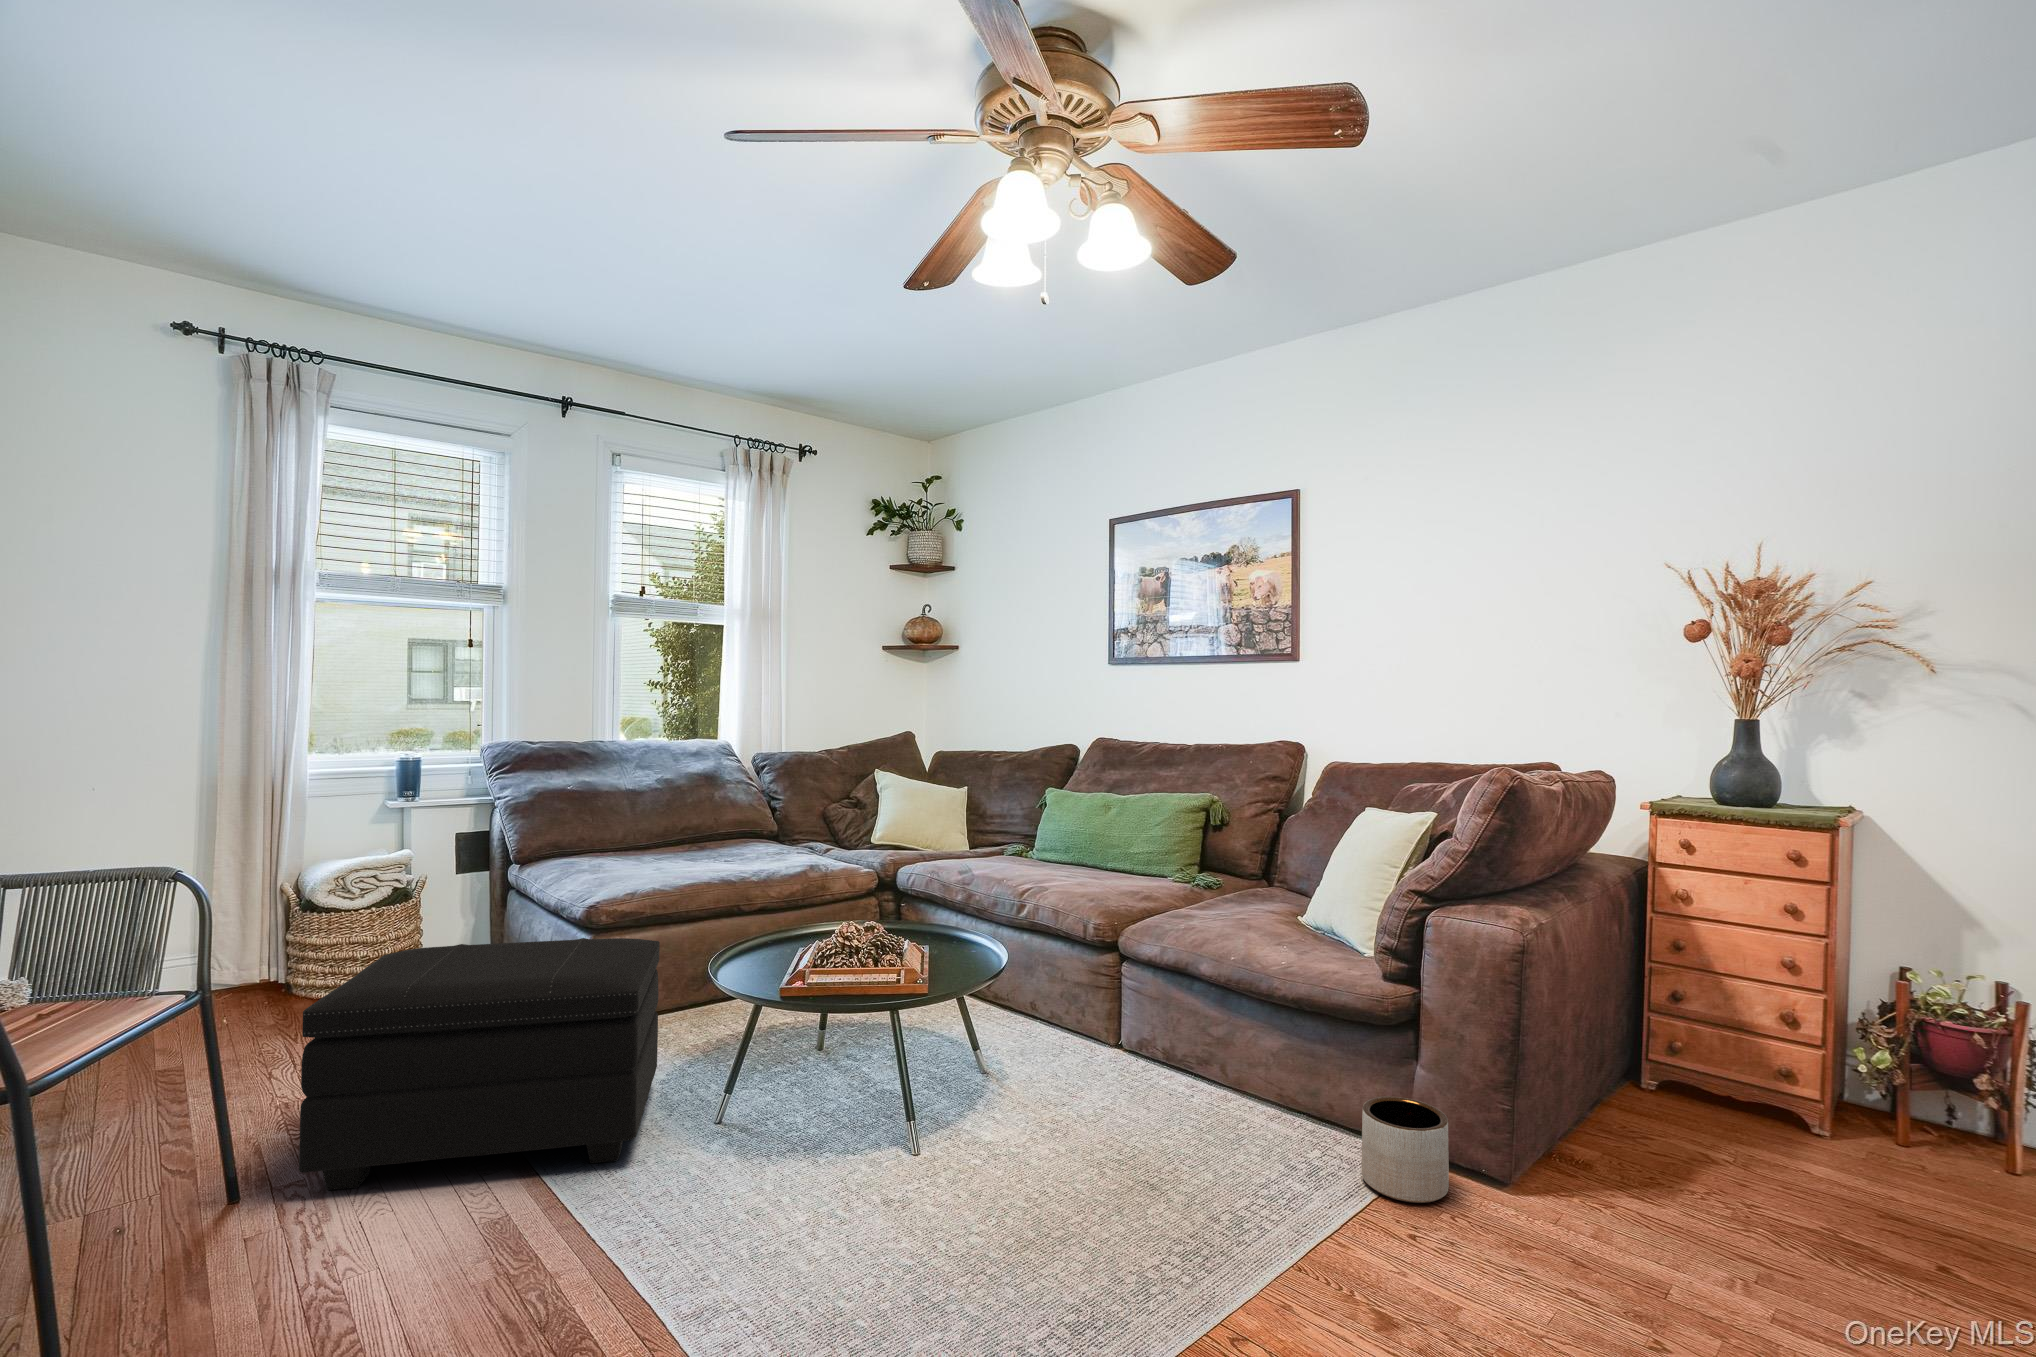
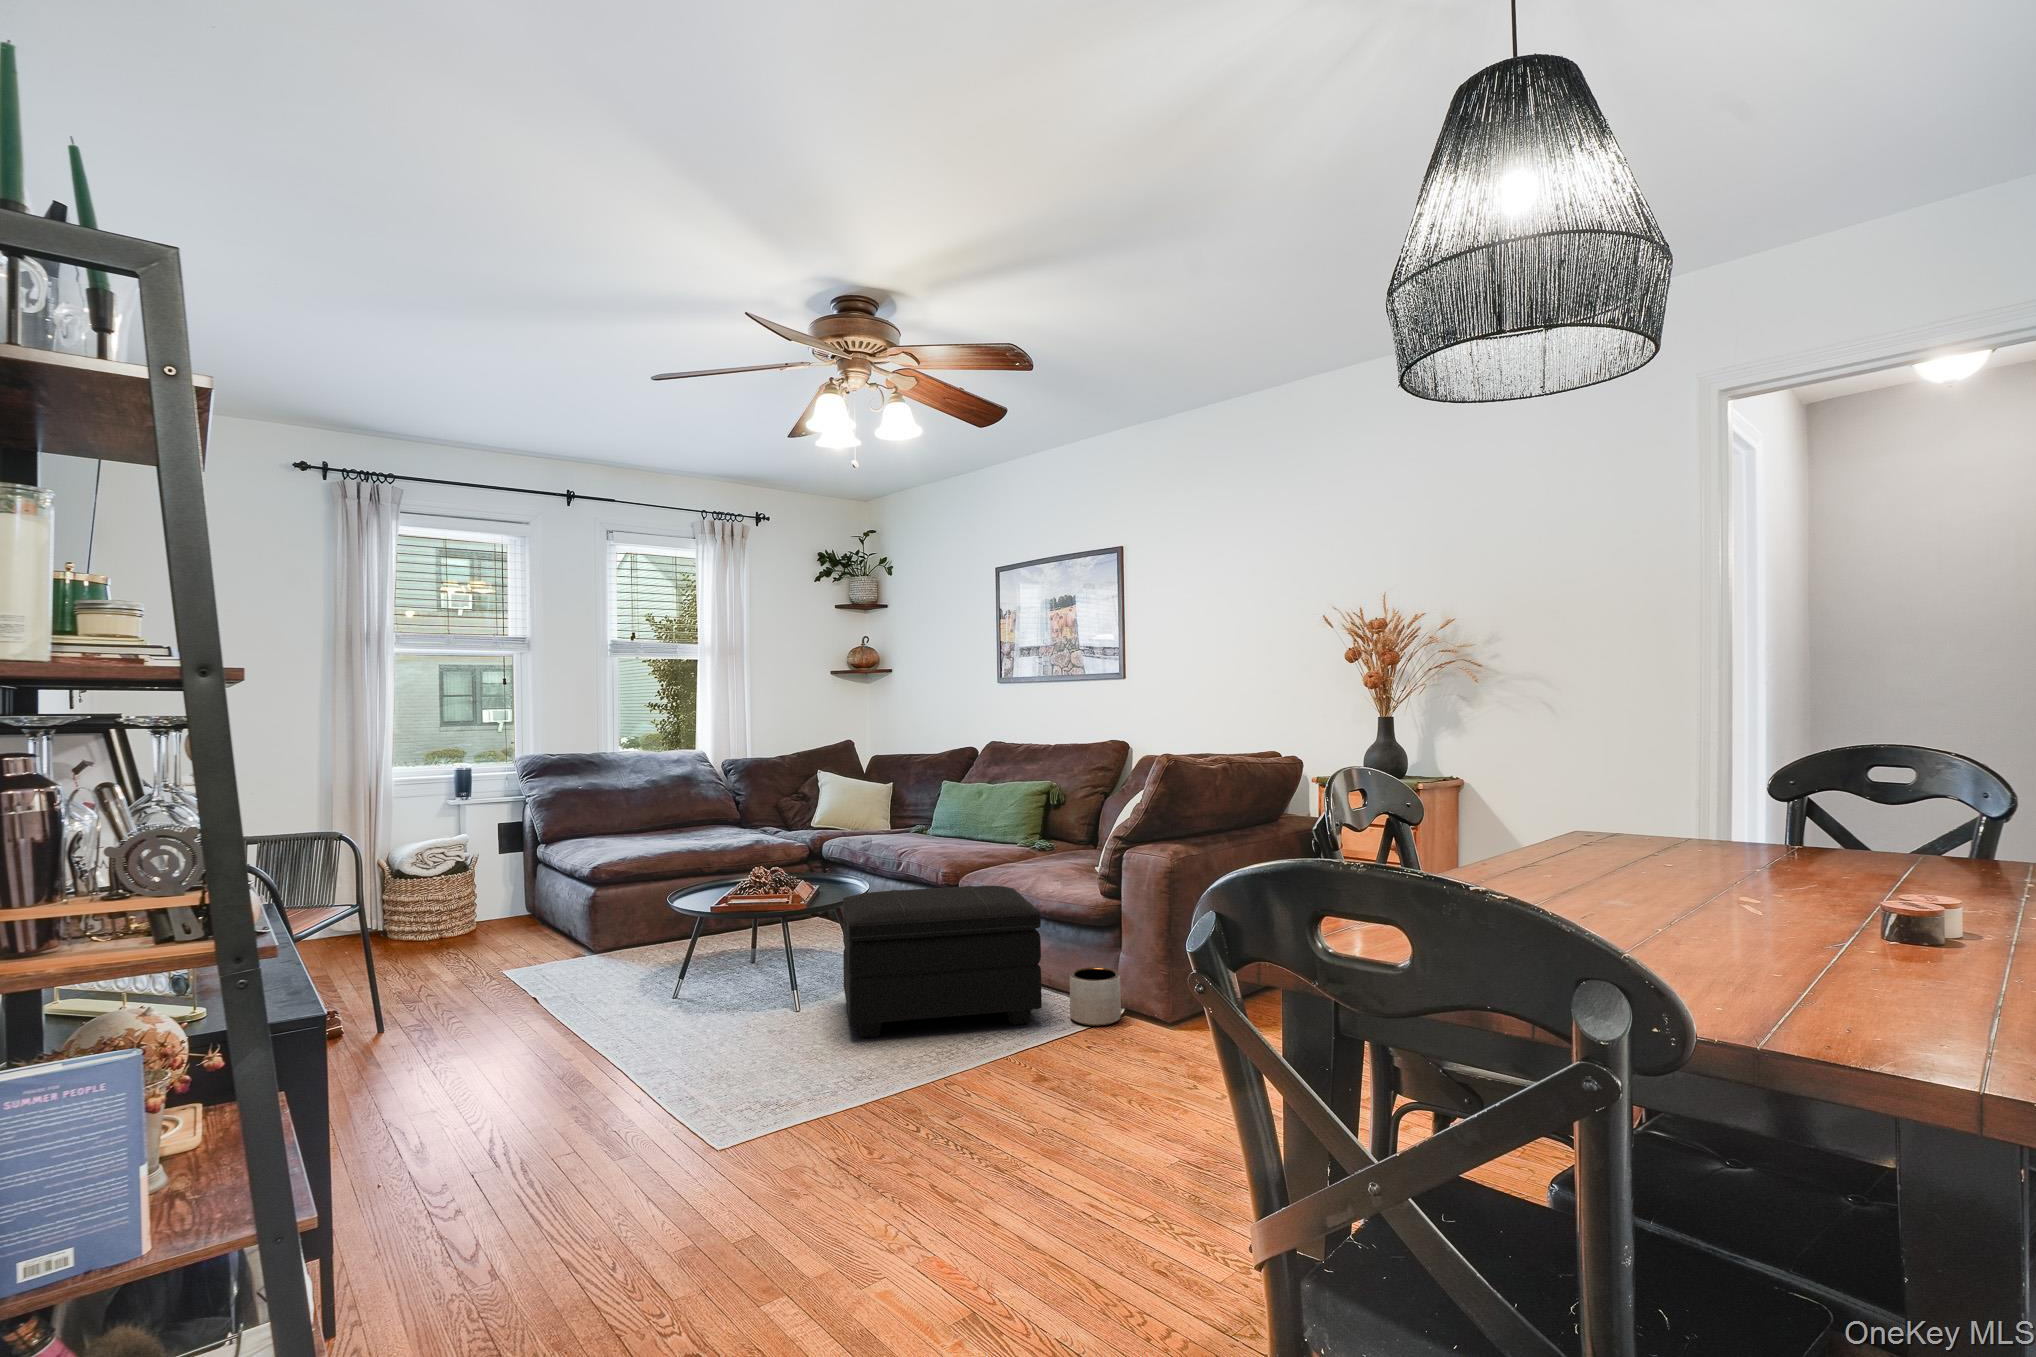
footstool: present [299,938,660,1190] -> present [843,886,1042,1038]

